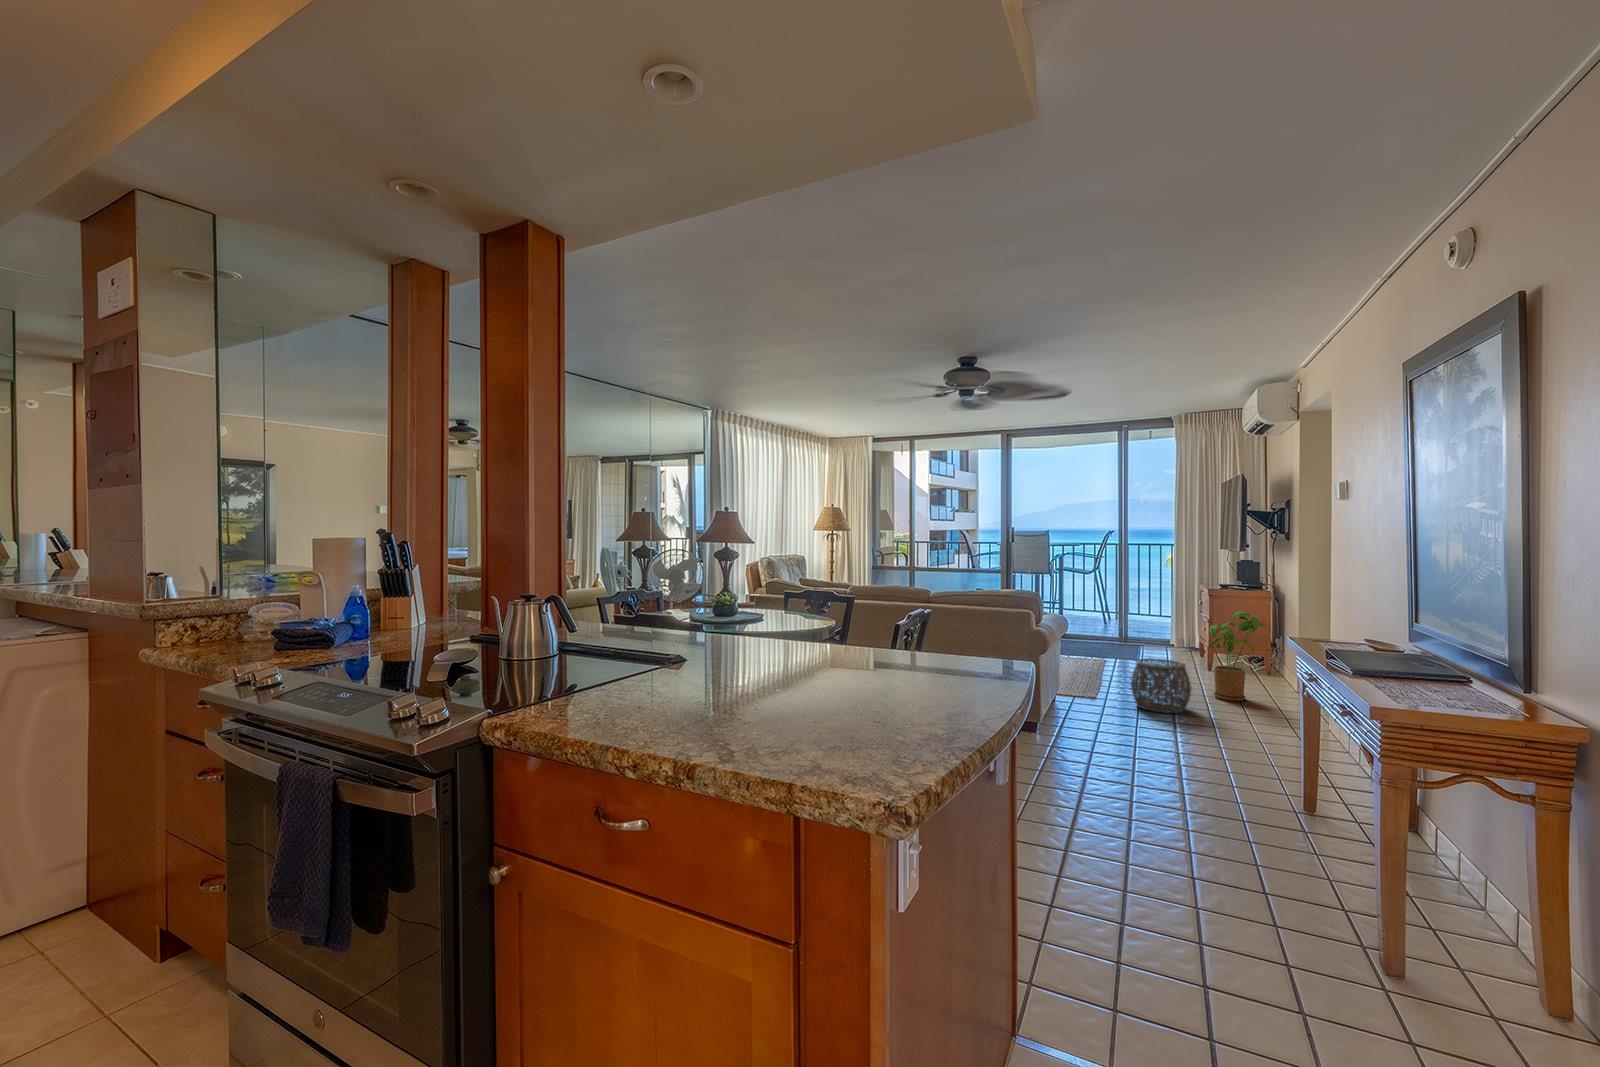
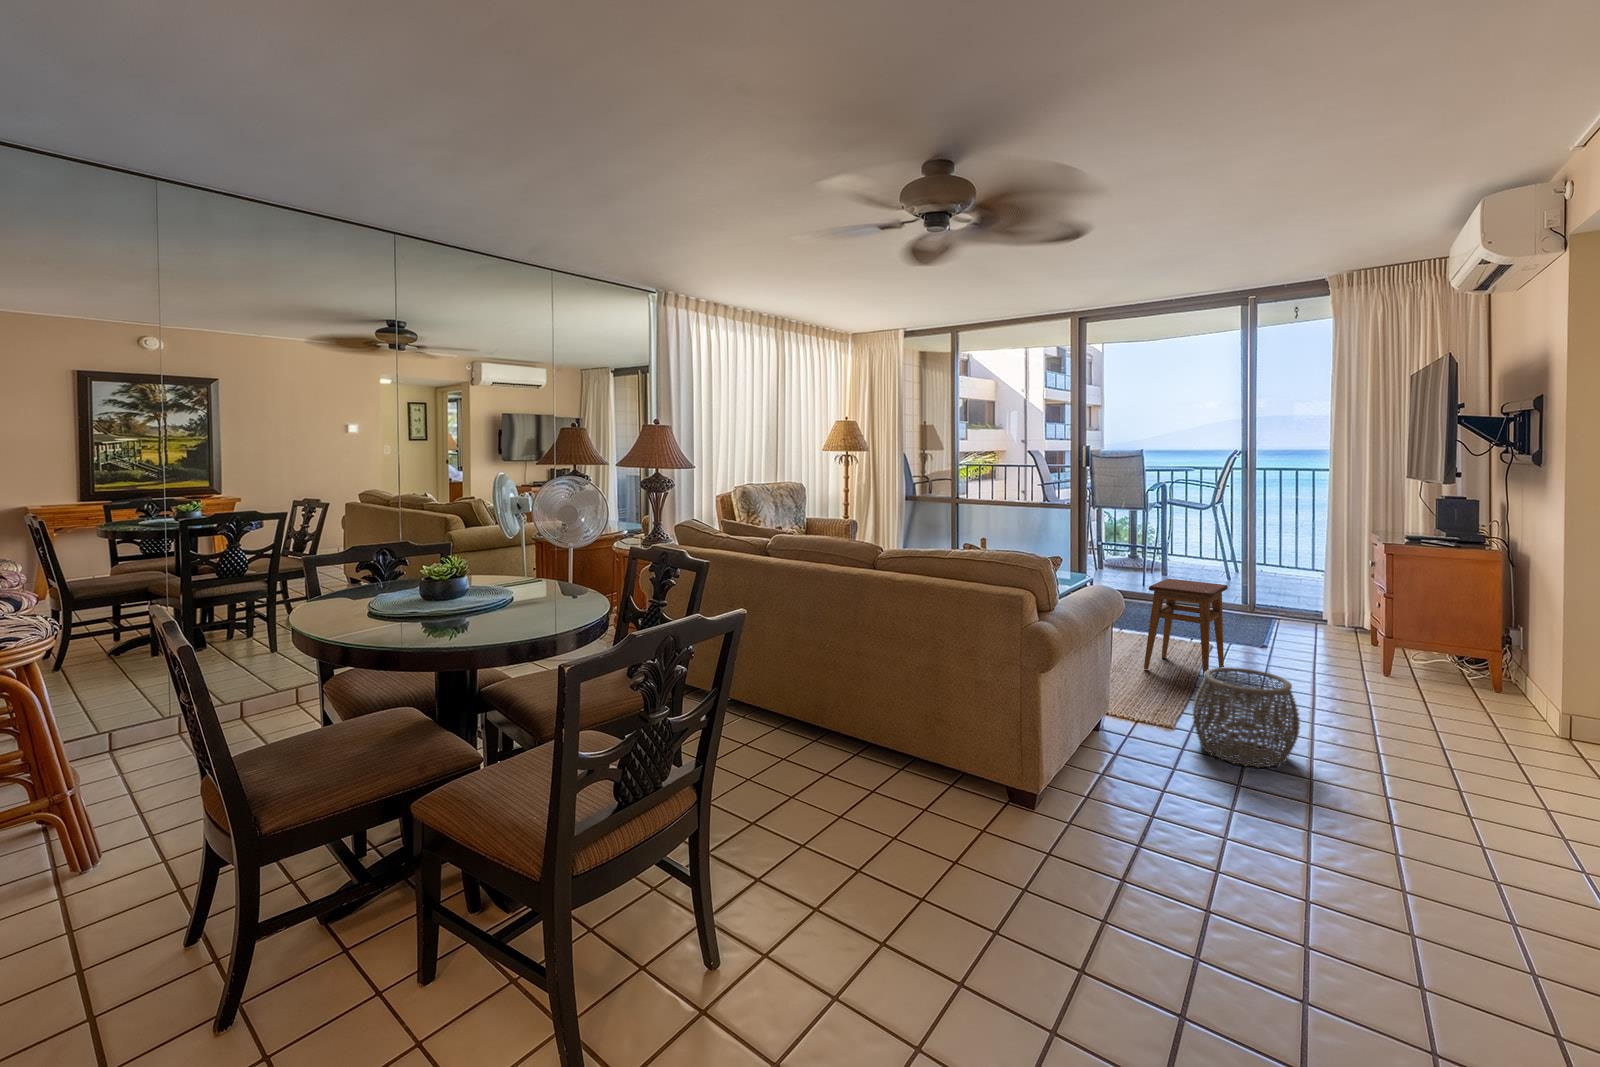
house plant: present [1209,612,1267,701] -> none [1353,594,1471,746]
stool: none [1080,614,1127,677] -> present [1144,579,1228,678]

